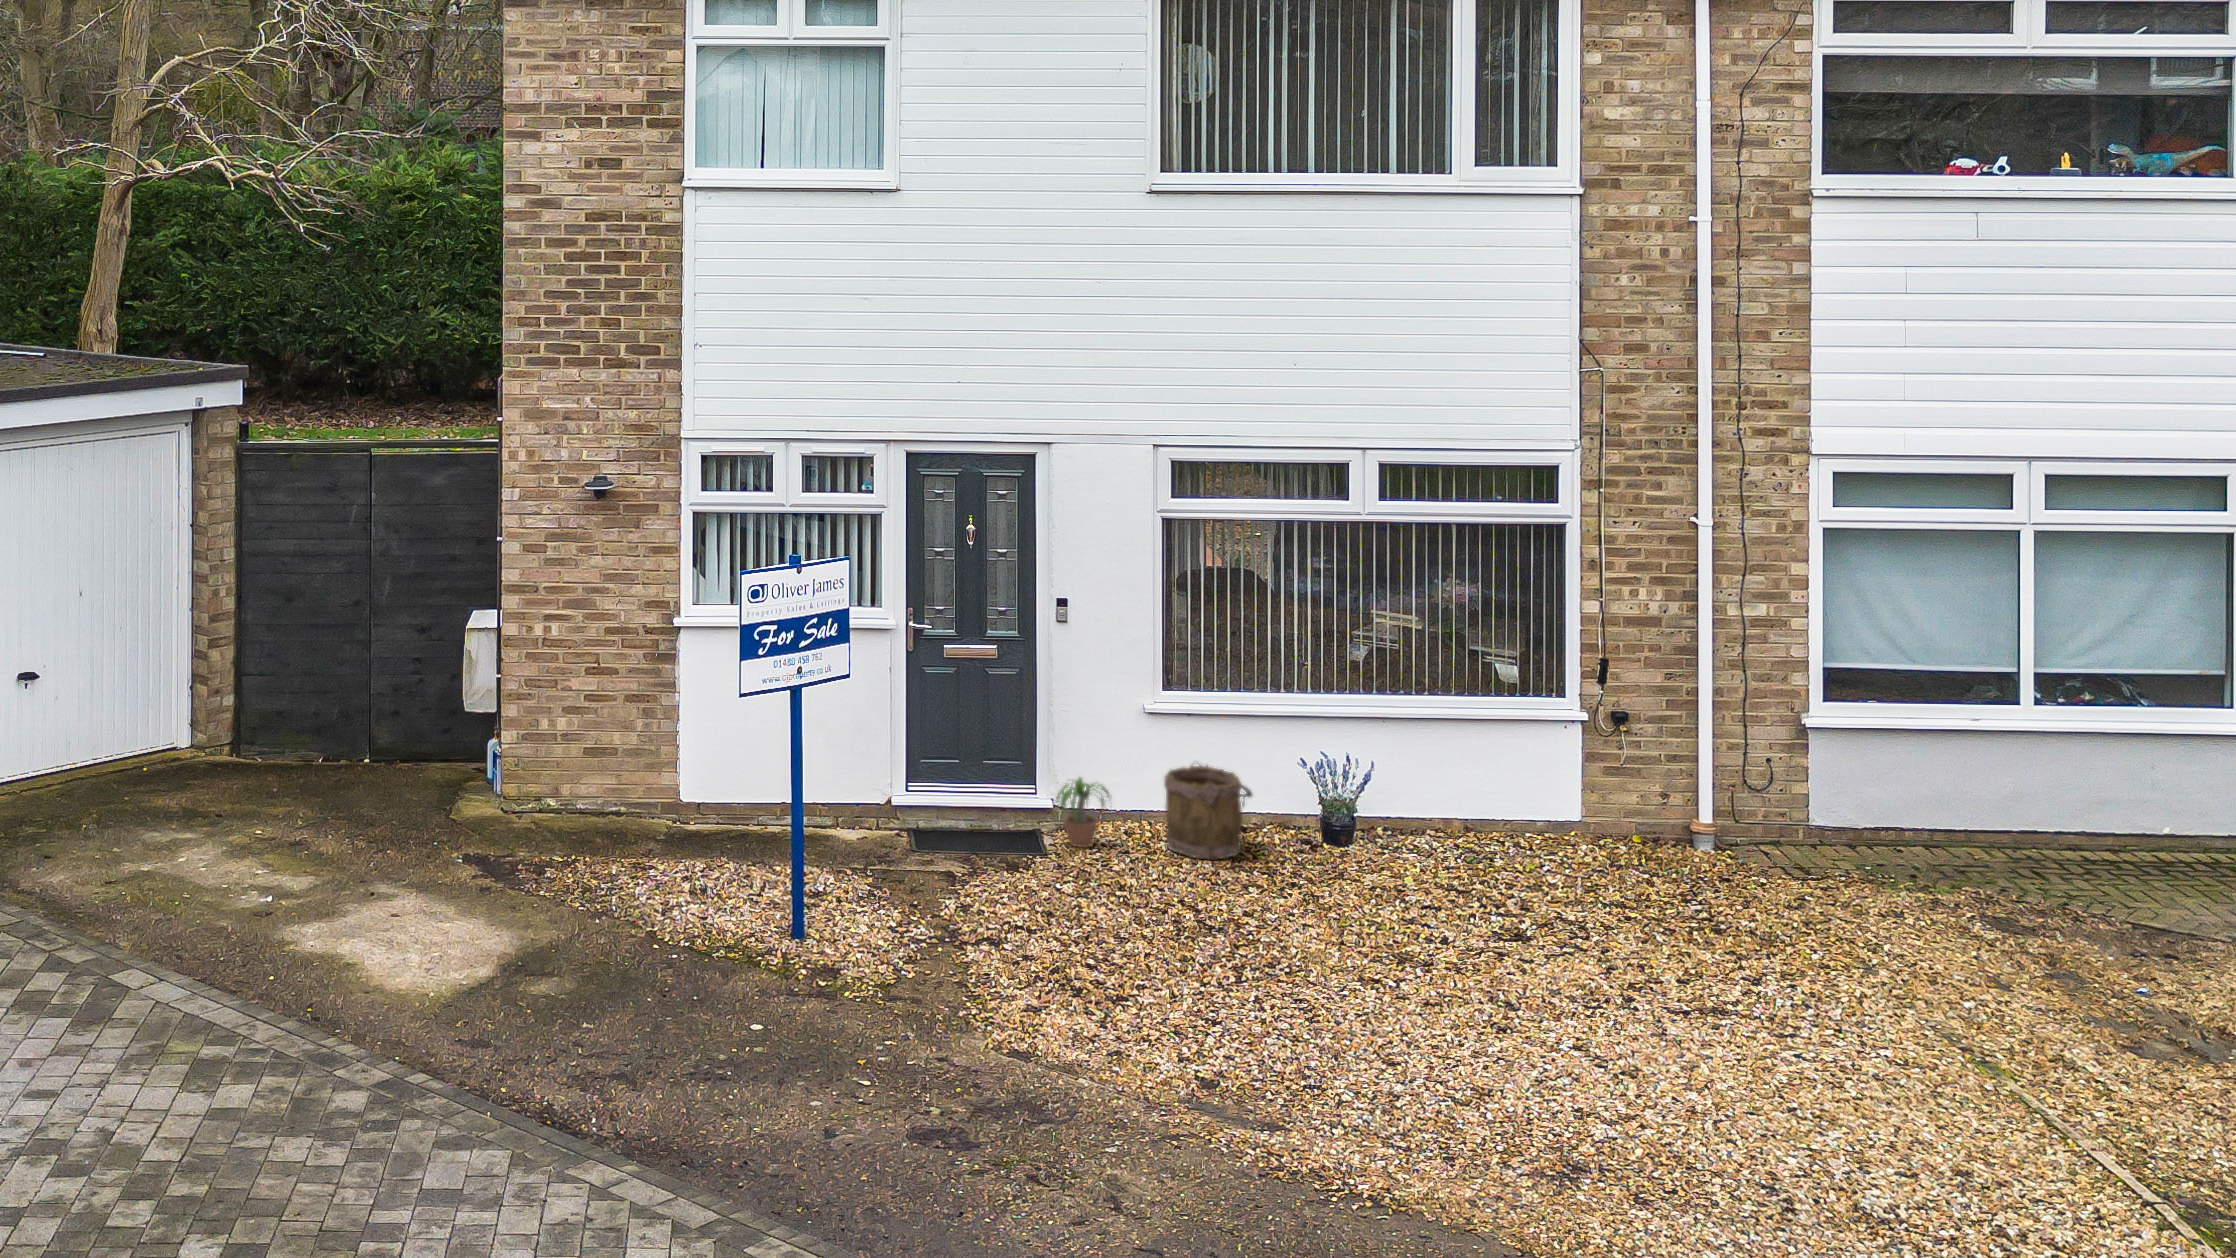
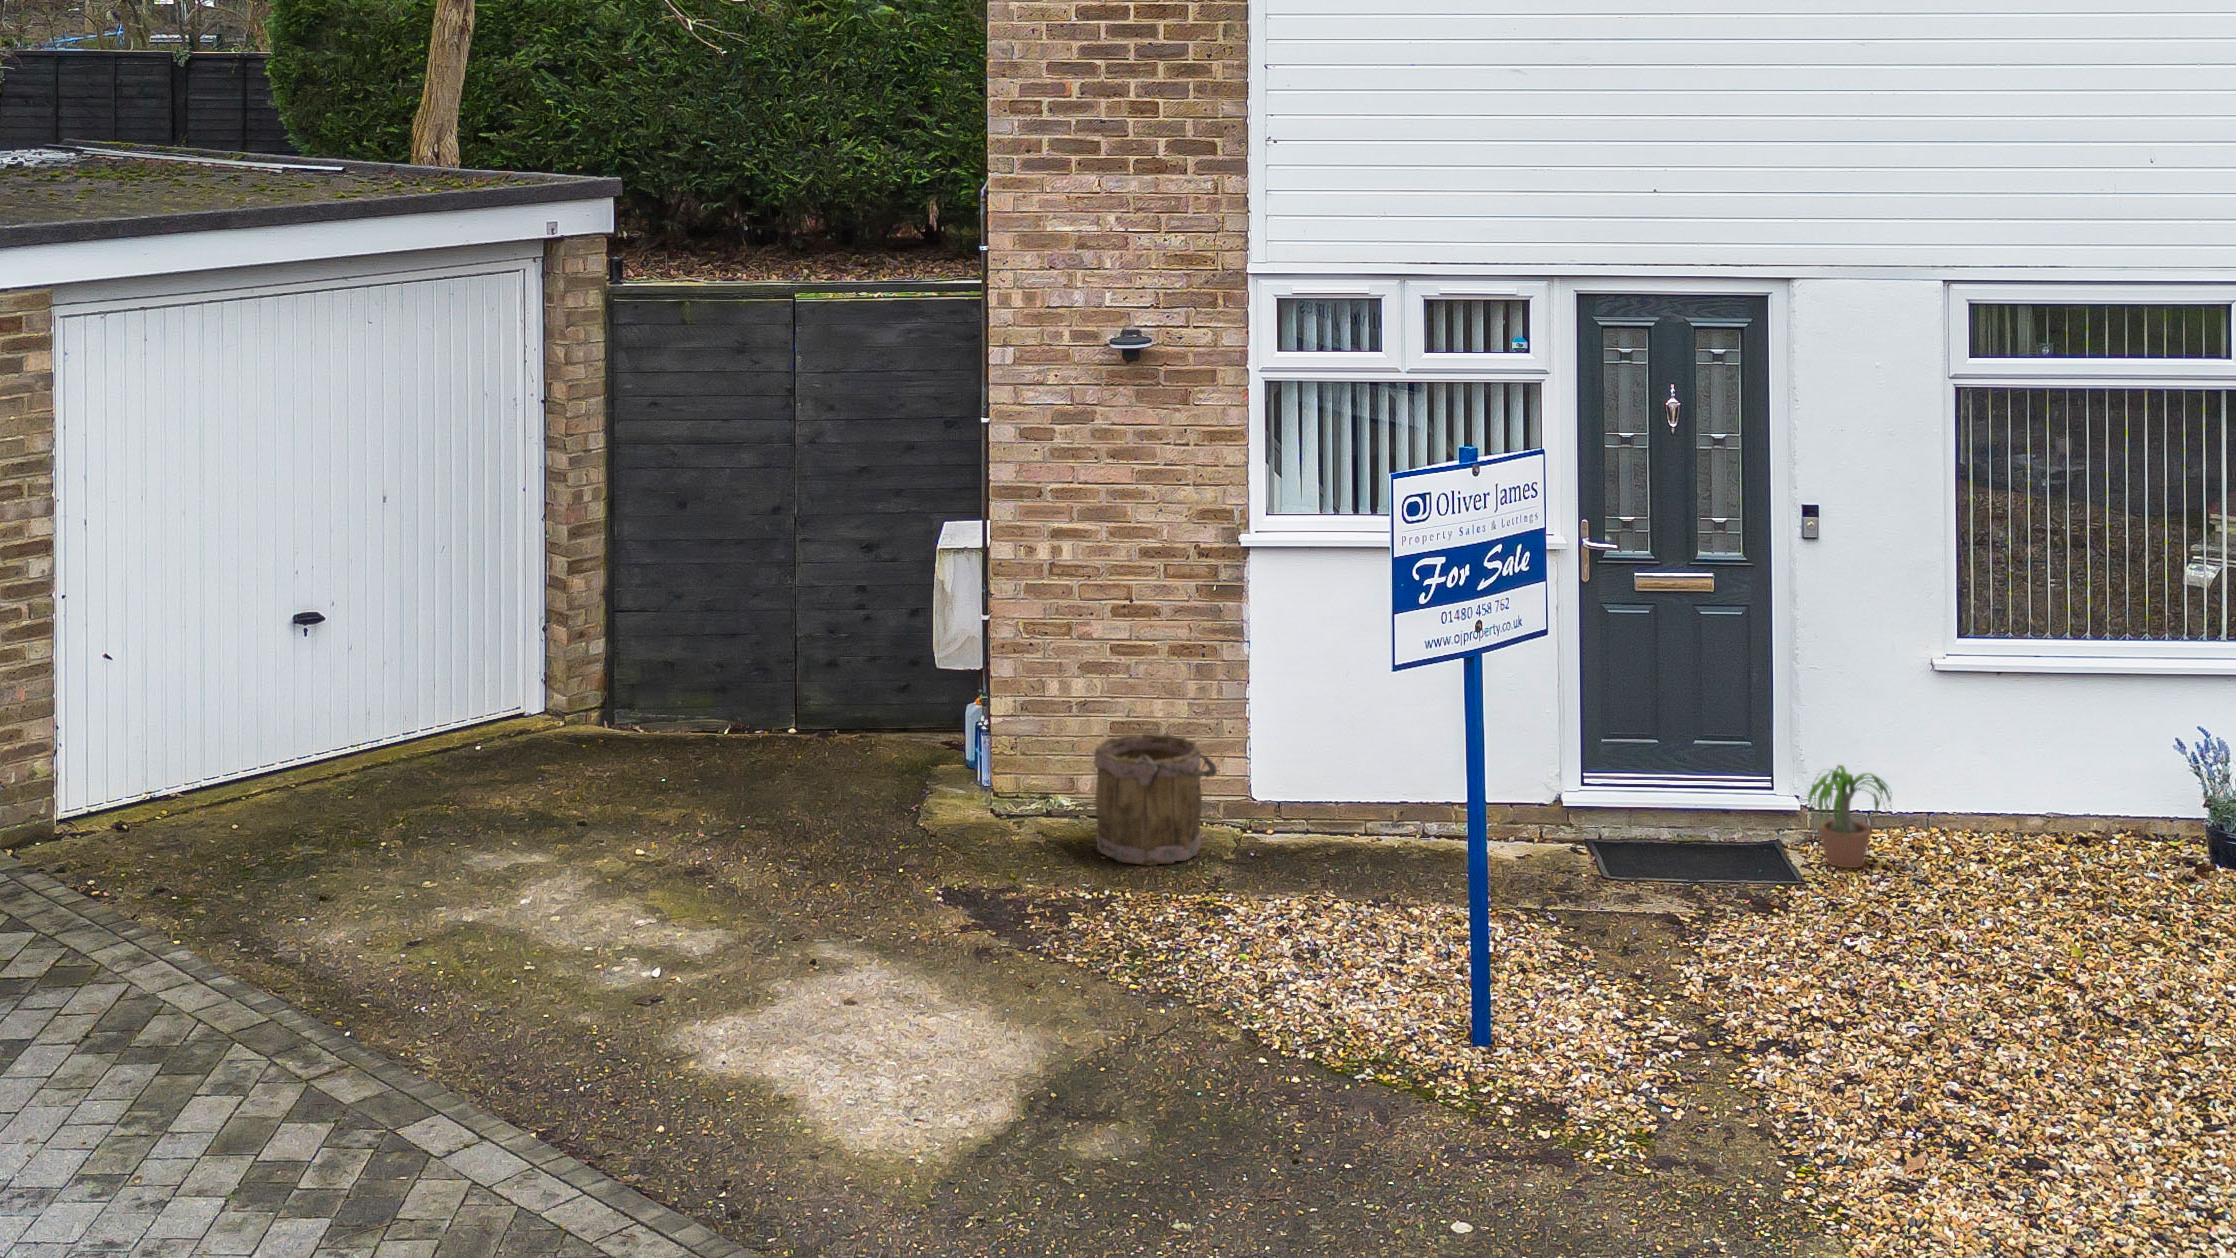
bucket: present [1164,763,1252,860] -> present [1094,727,1217,865]

